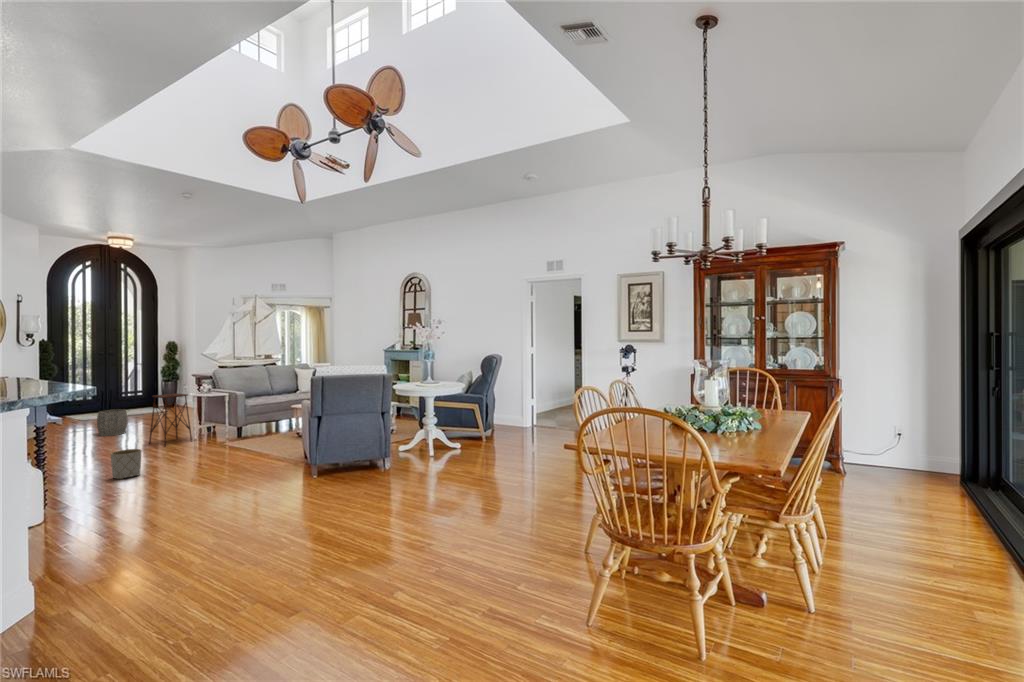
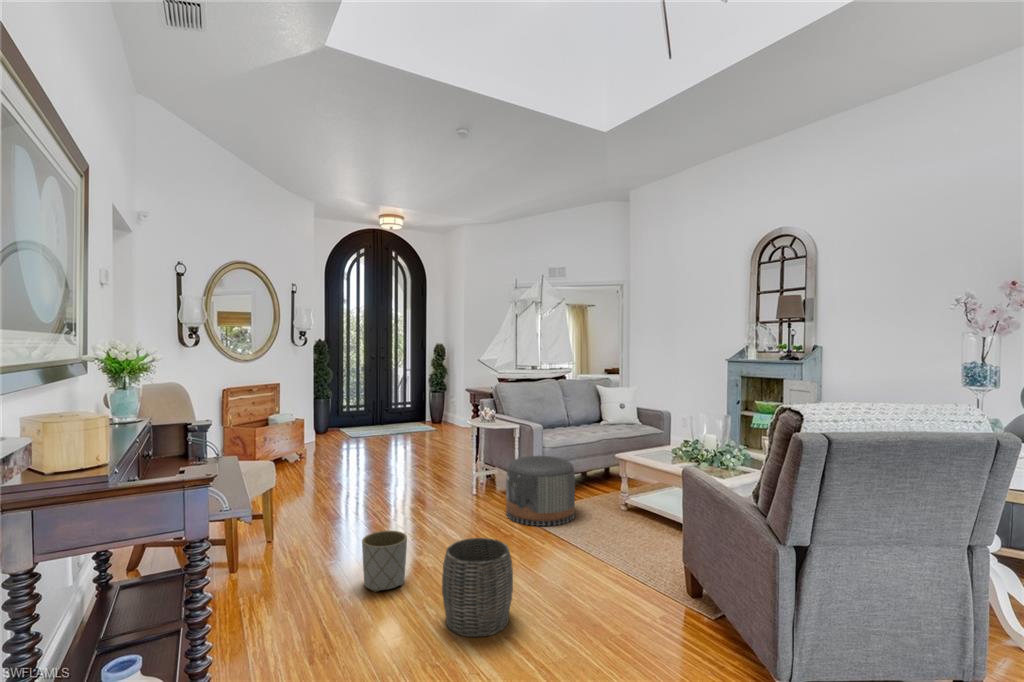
side table: present [149,393,192,446] -> none [417,420,472,504]
woven basket: present [97,409,127,436] -> present [442,538,513,637]
pouf: none [215,410,262,448] -> present [506,456,575,526]

